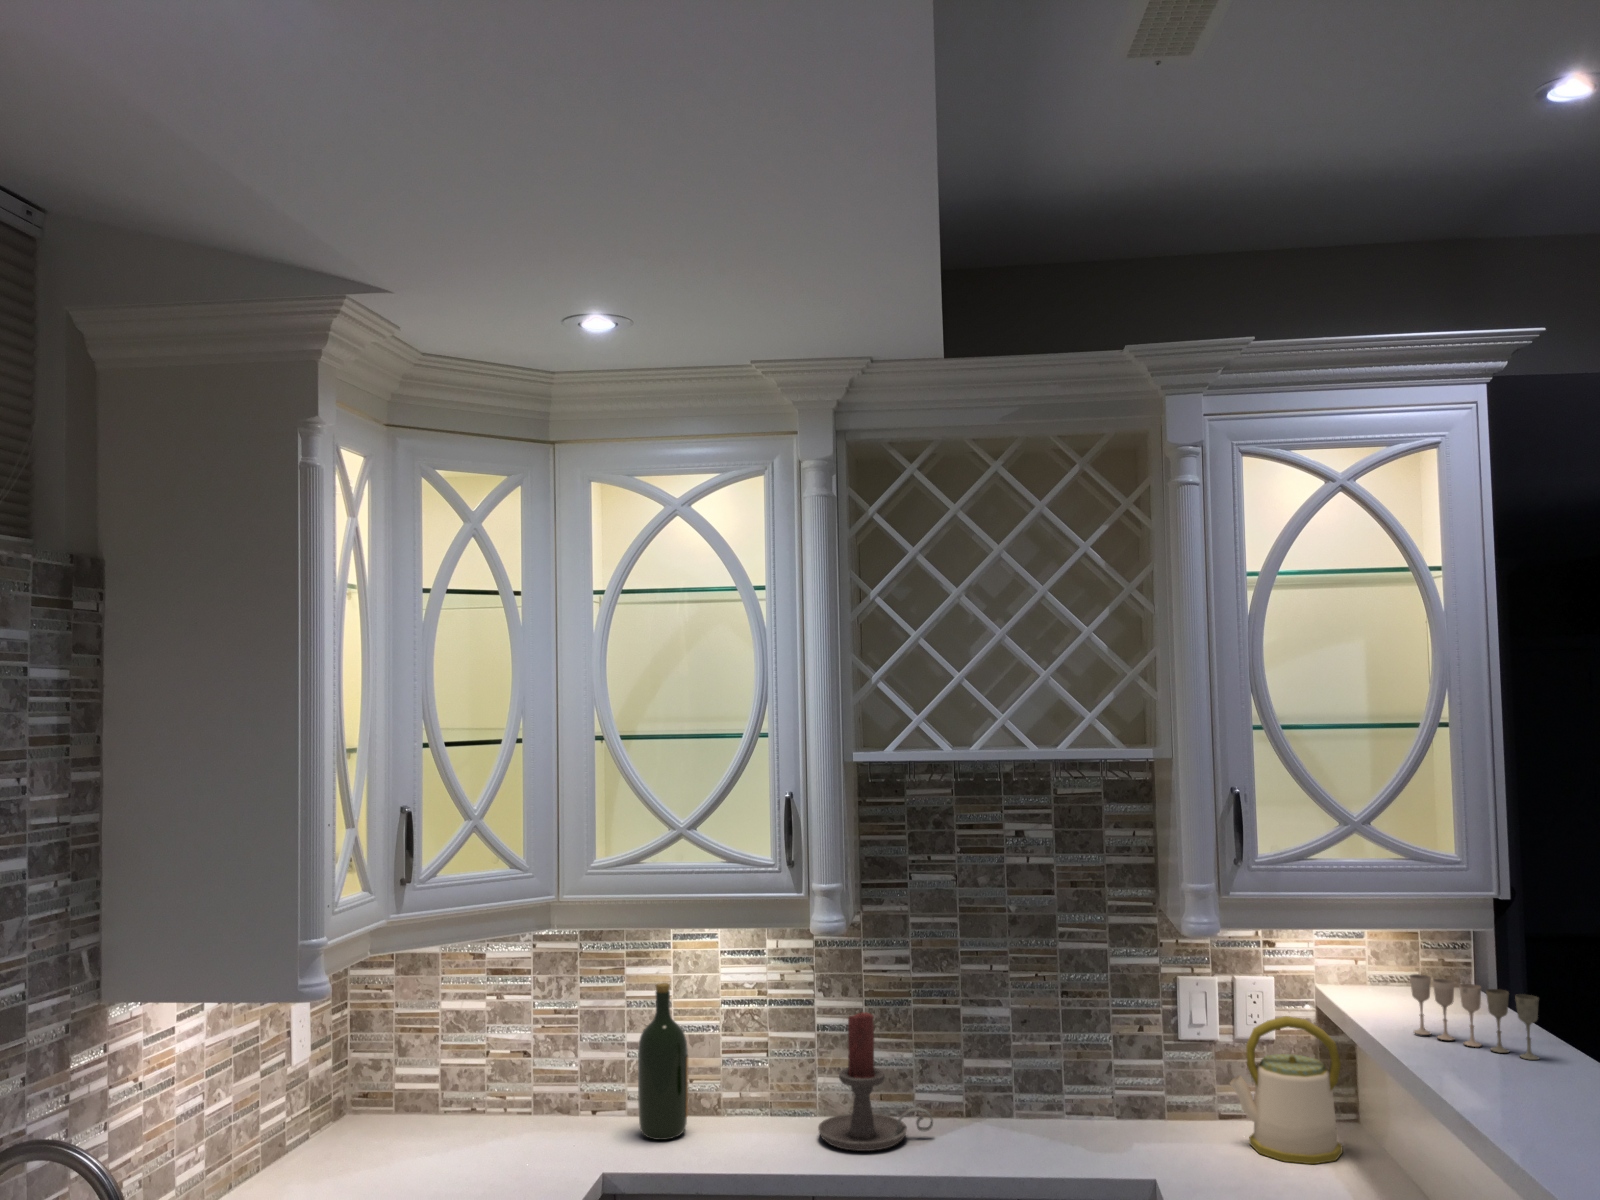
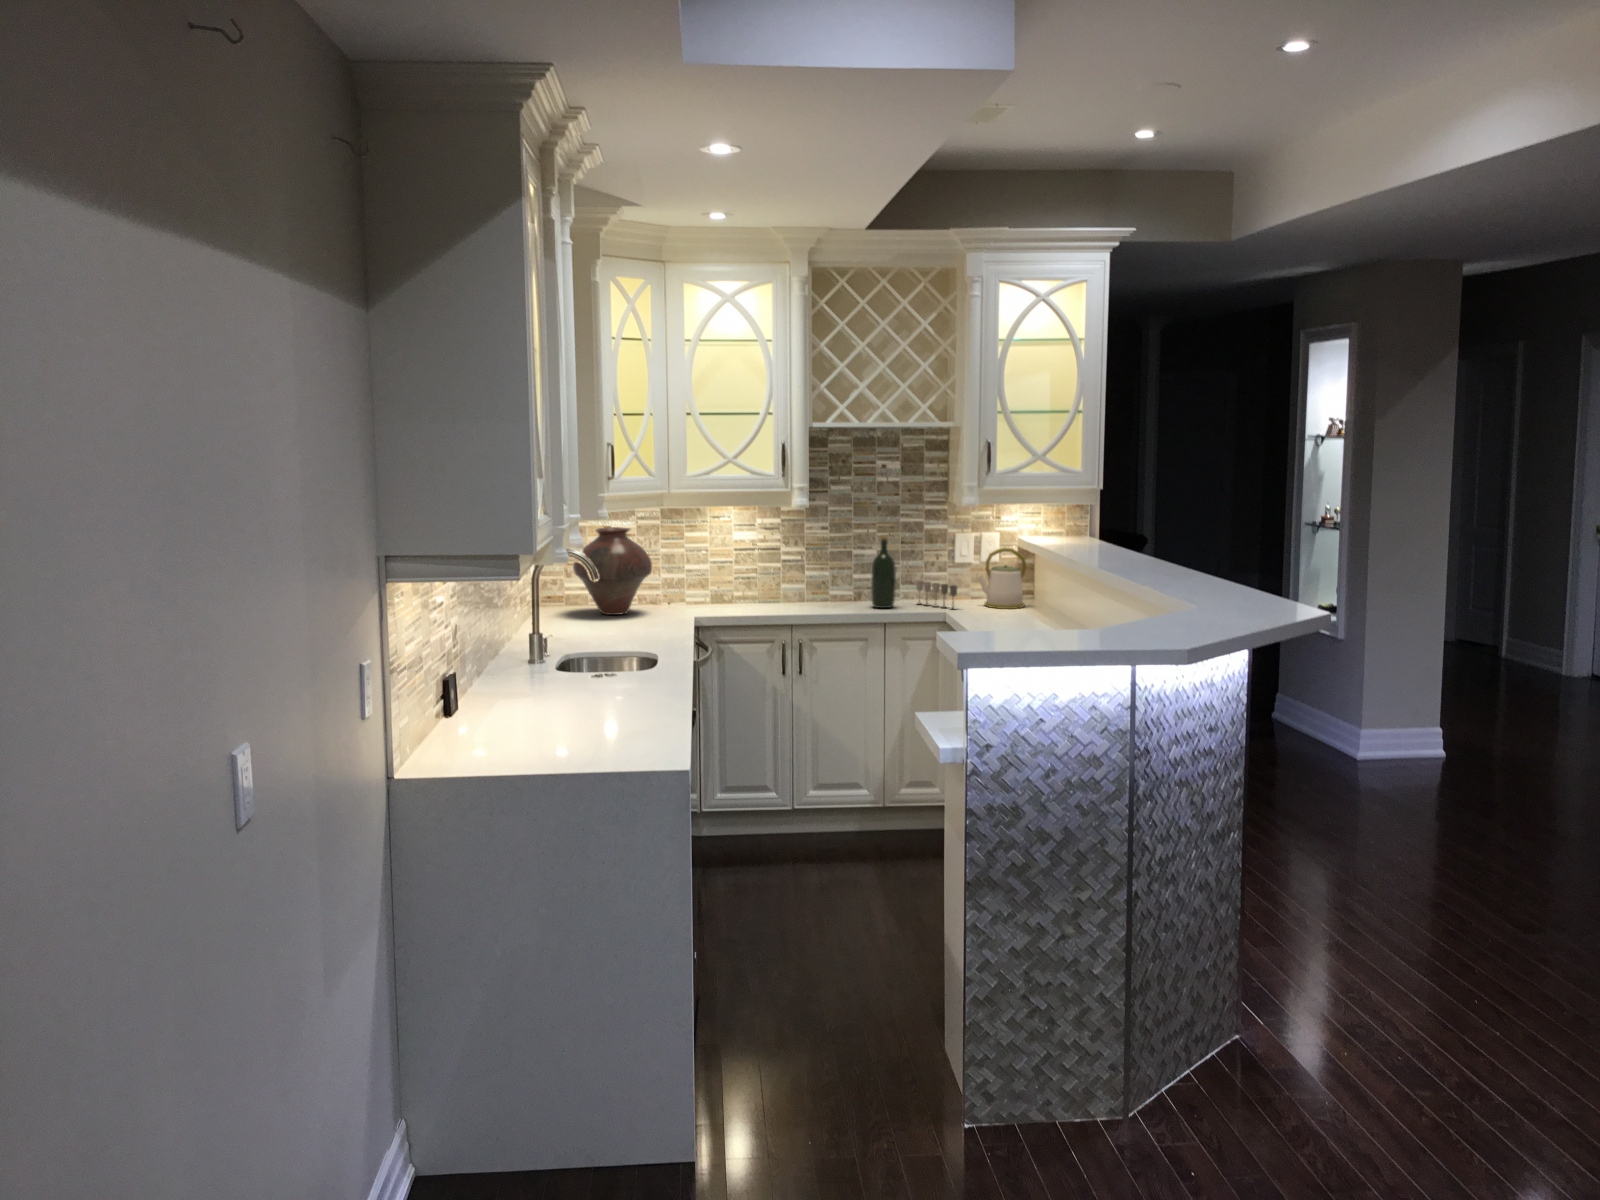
vase: none [368,964,534,1156] -> present [573,527,652,615]
wine glass: present [1410,974,1539,1060] -> present [916,581,958,610]
wine bottle: present [638,983,688,1140] -> present [871,536,896,608]
candle holder: present [818,1013,933,1151] -> none [787,549,842,610]

